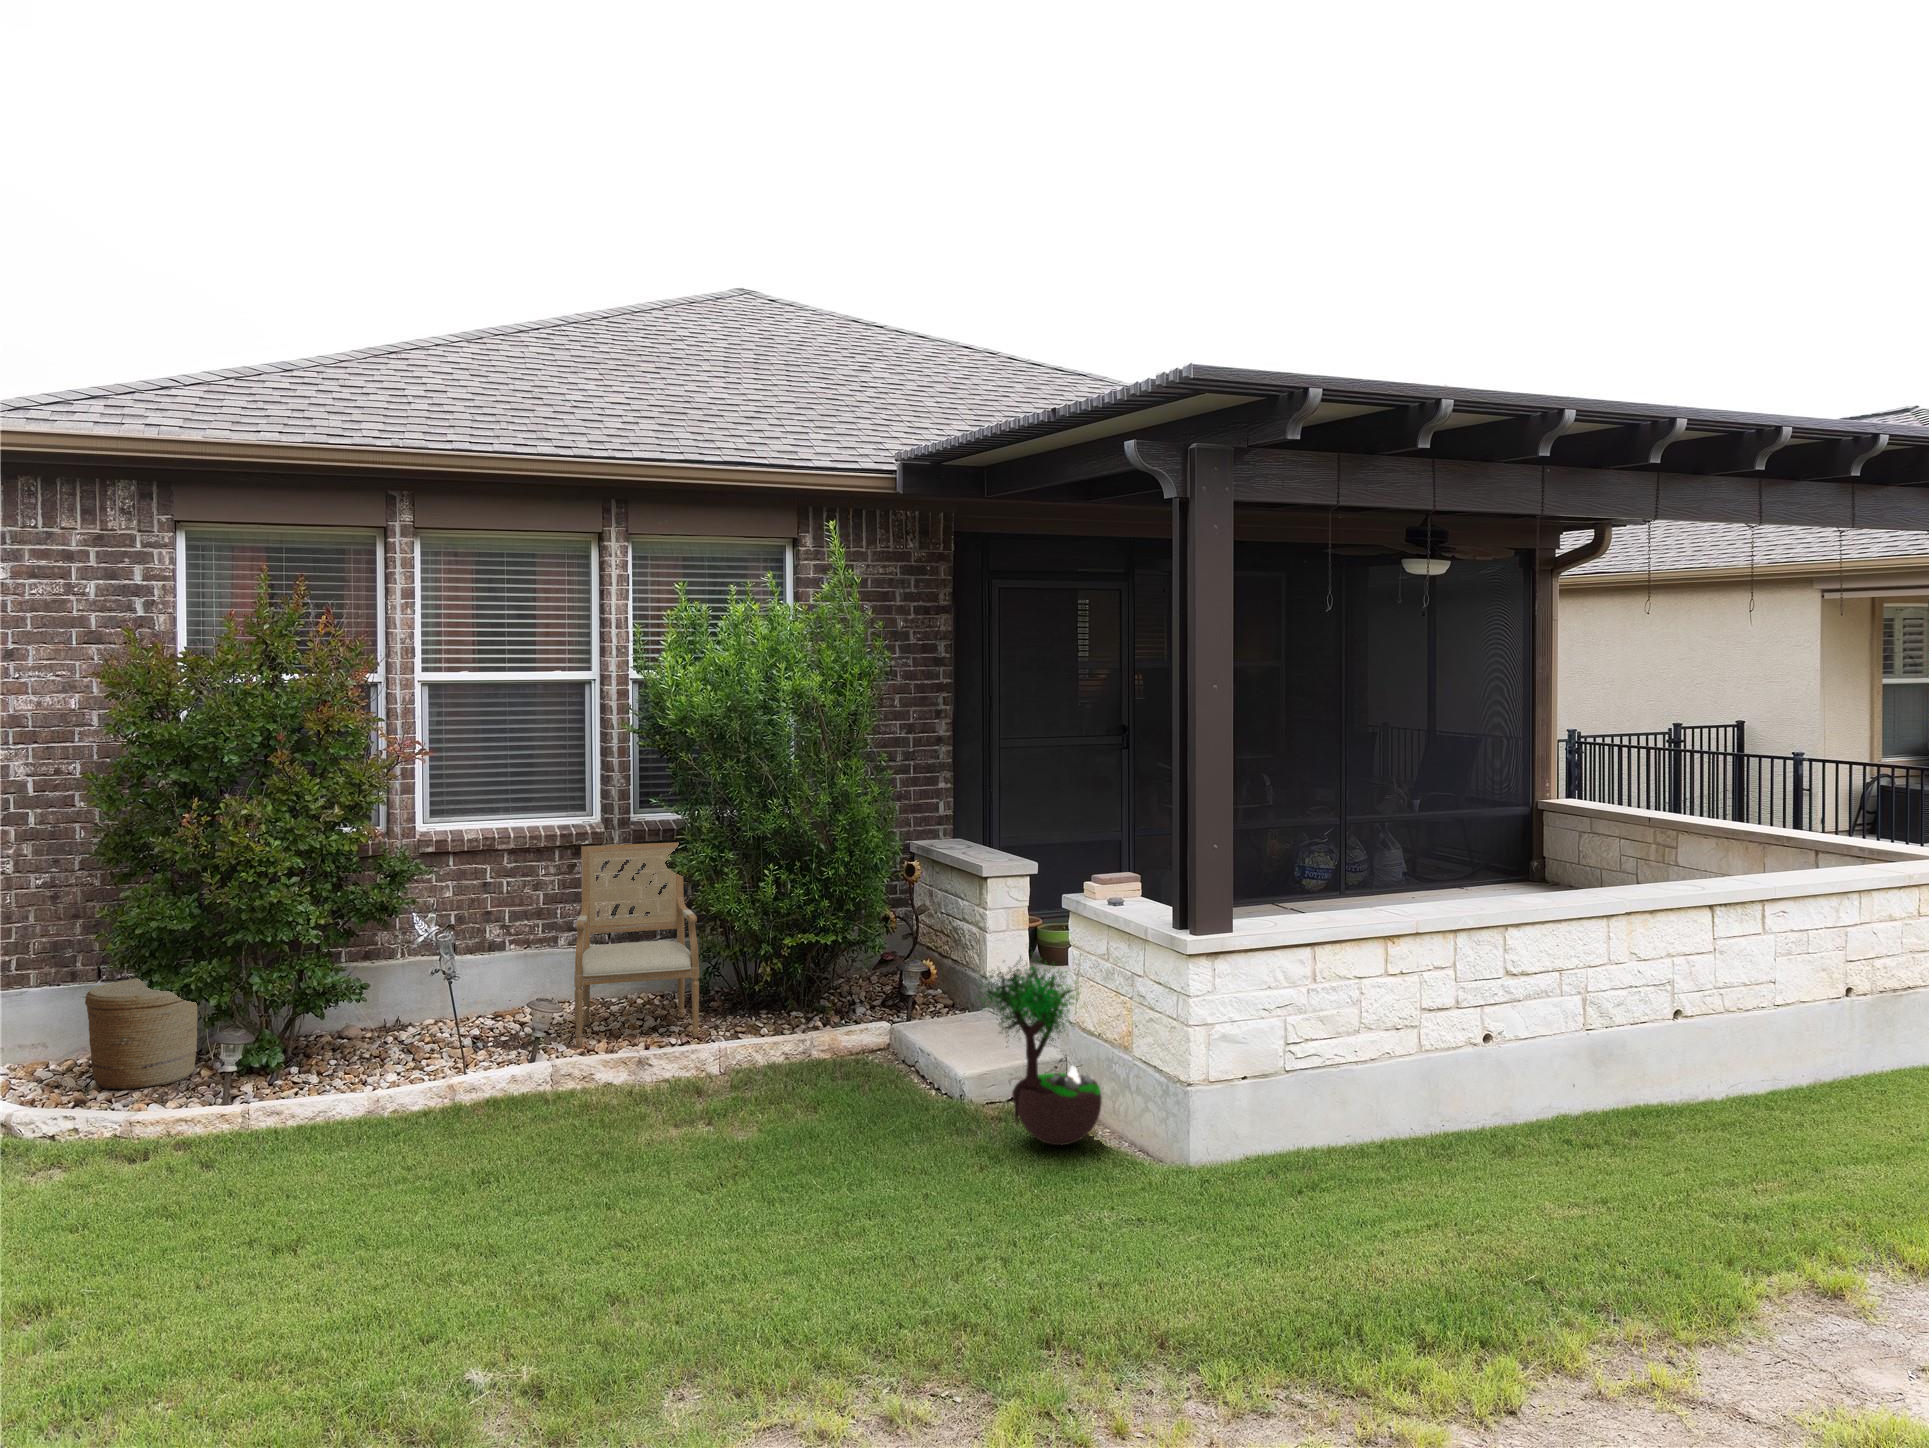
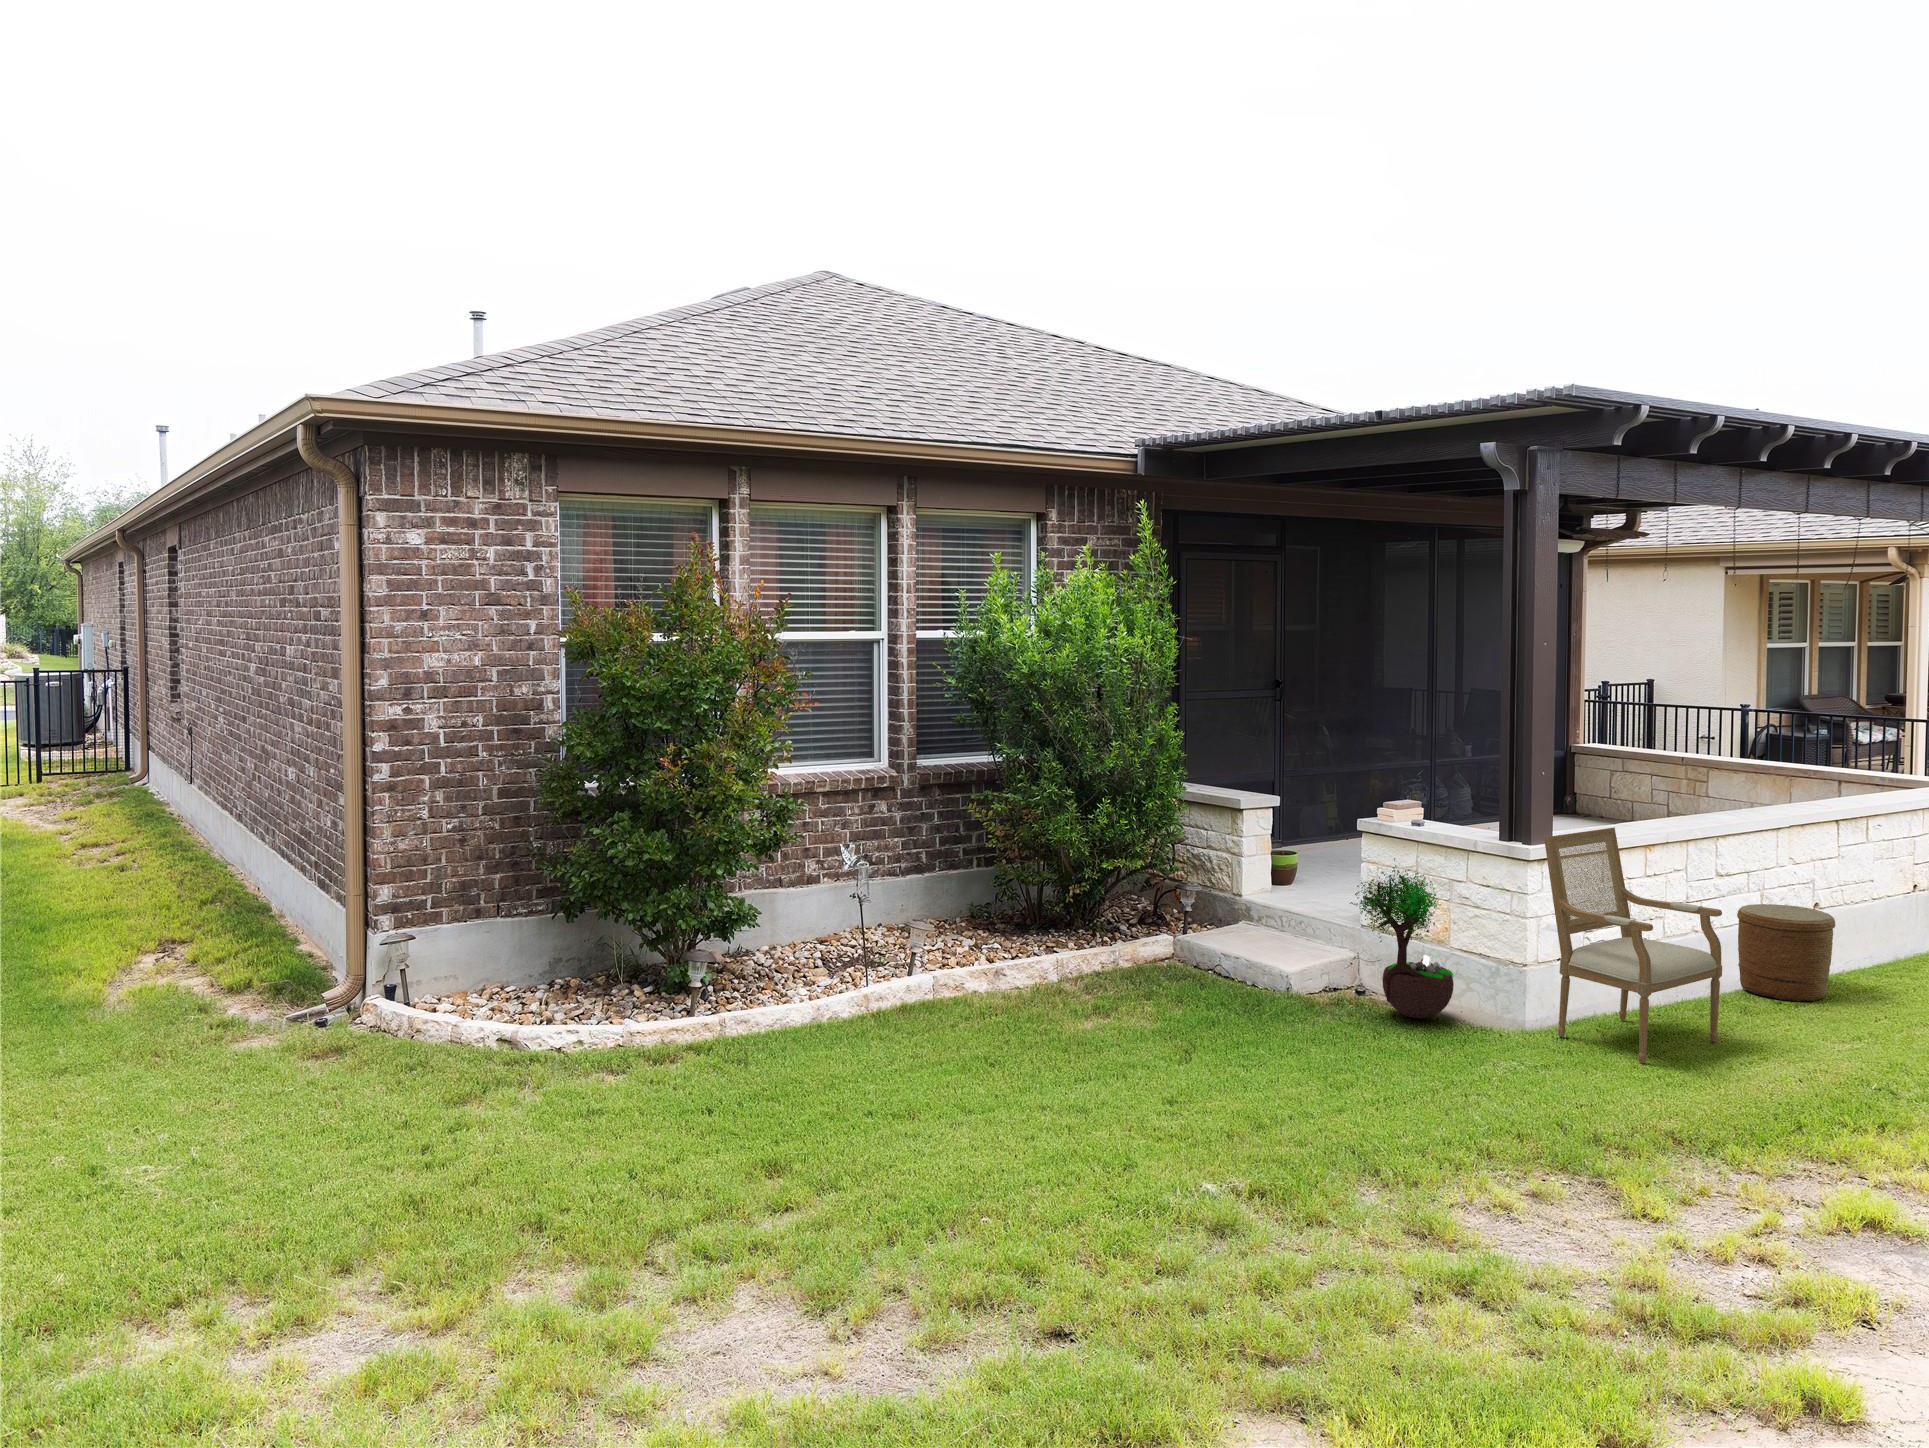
chair: present [574,842,700,1048] -> present [1544,827,1722,1064]
woven basket: present [85,978,198,1090] -> present [1737,904,1835,1002]

